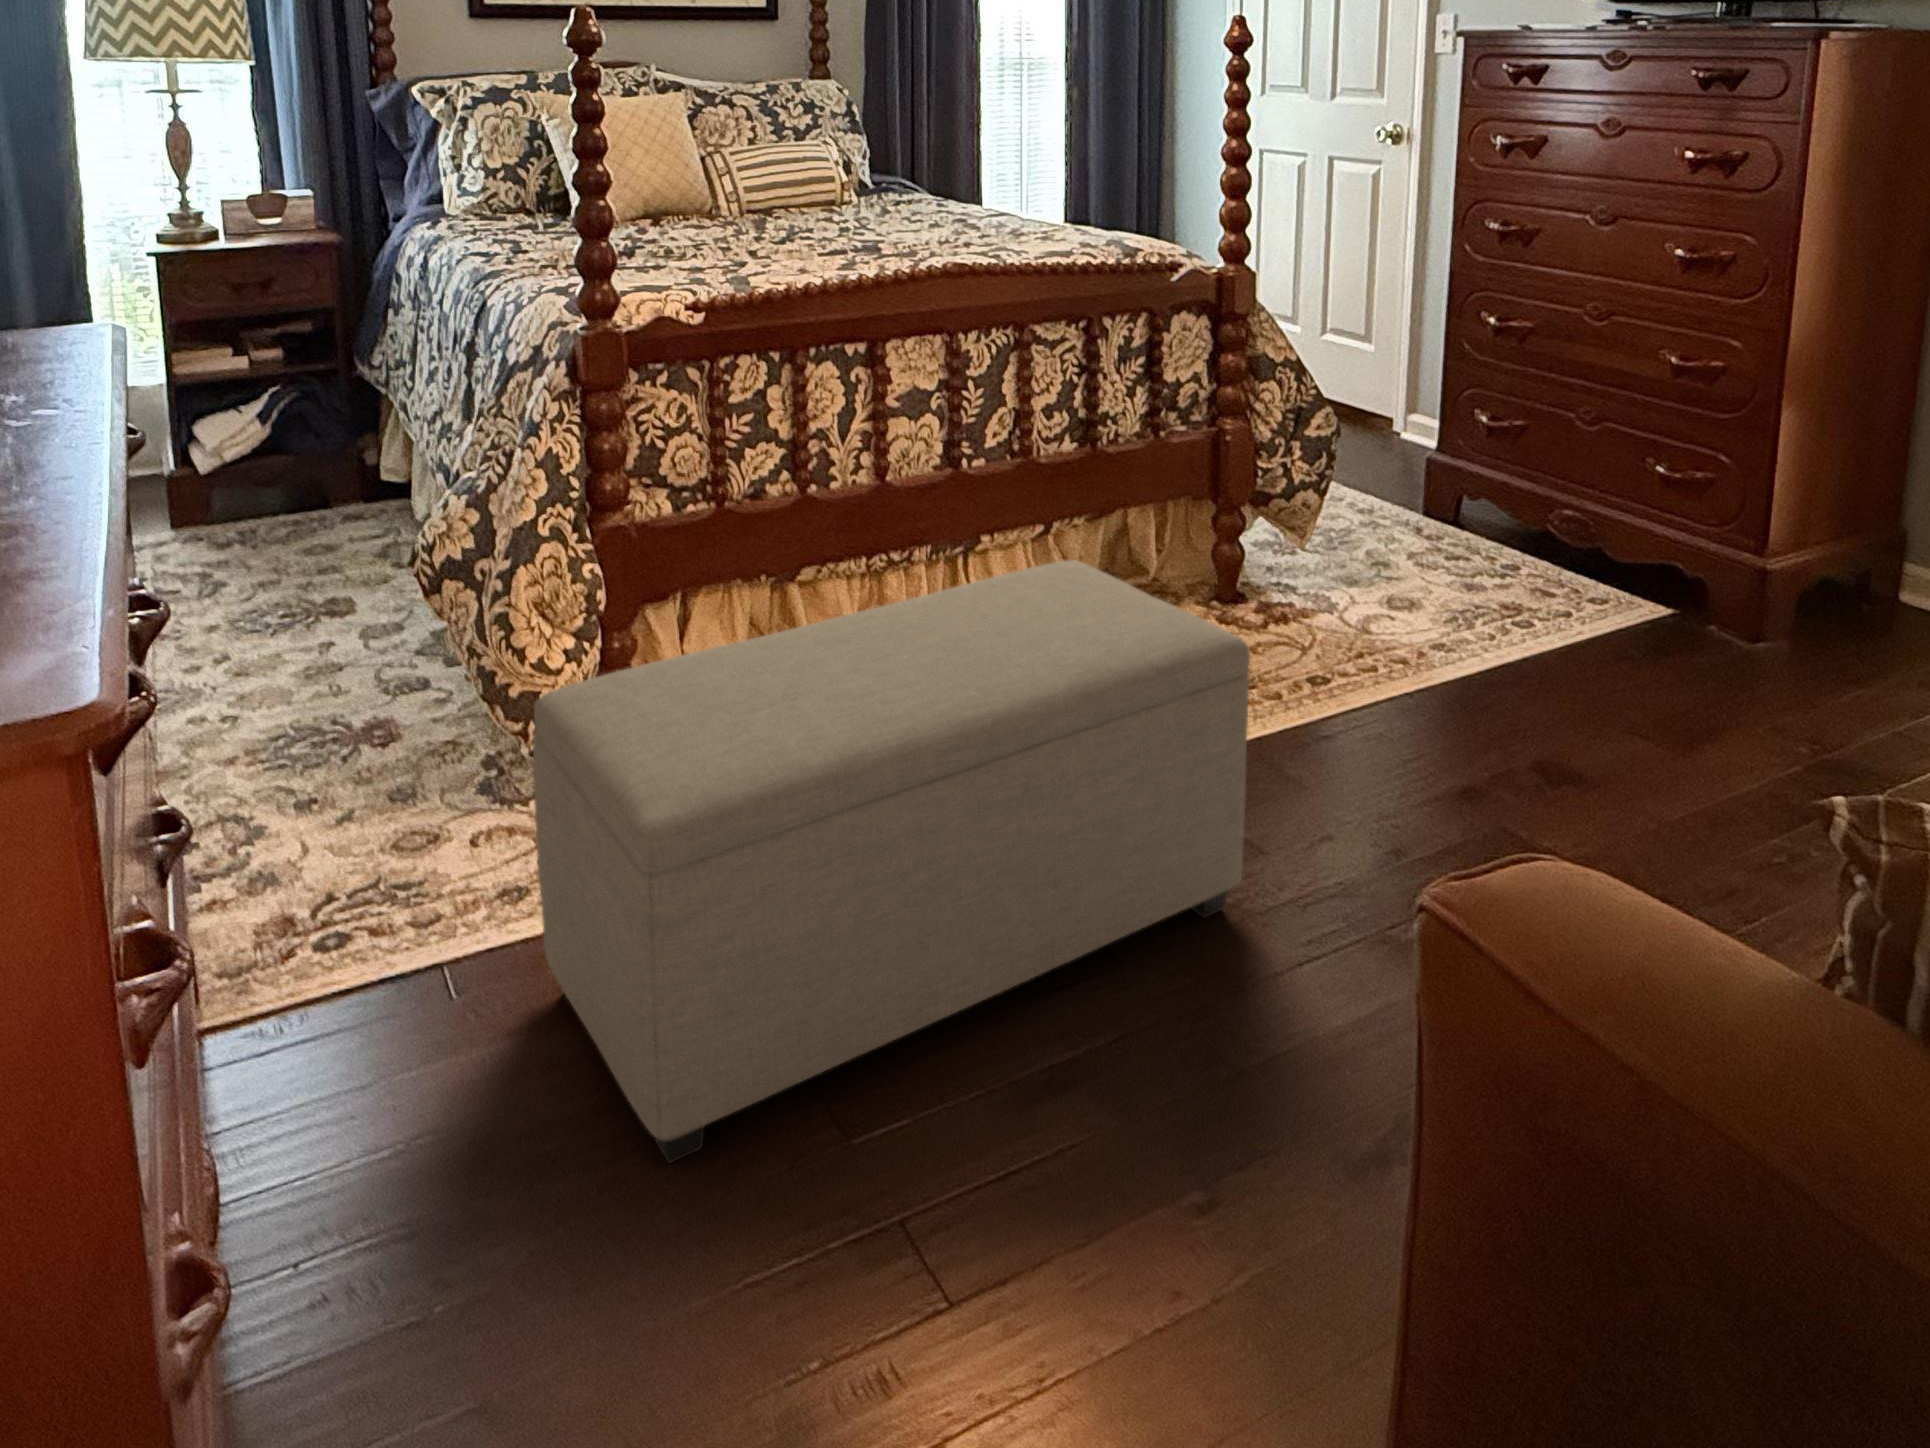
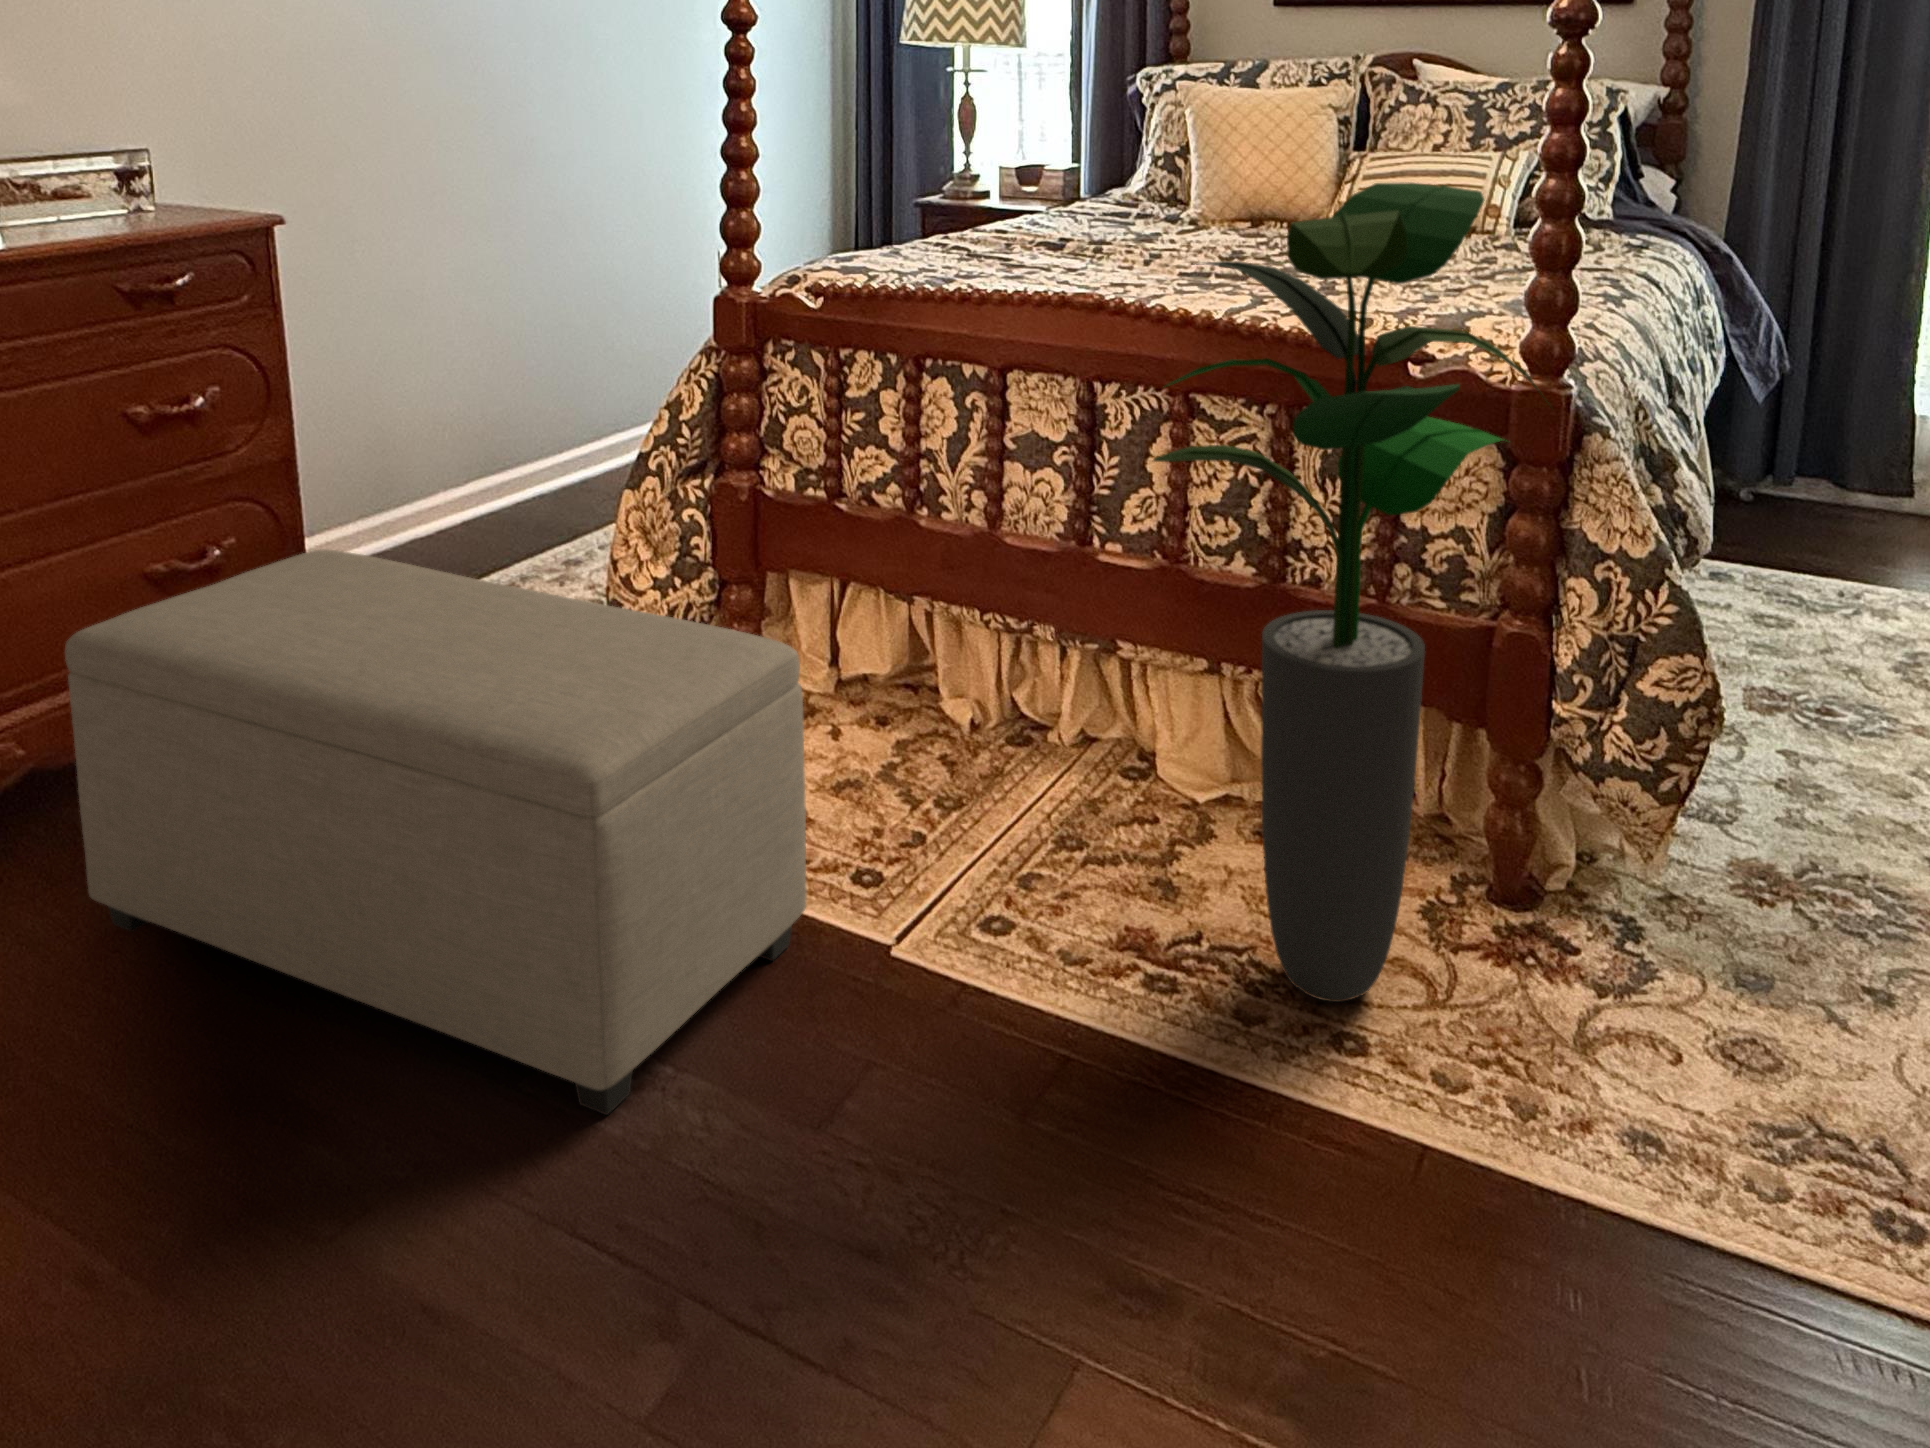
potted plant: none [1165,156,1396,664] -> present [1153,182,1551,1002]

